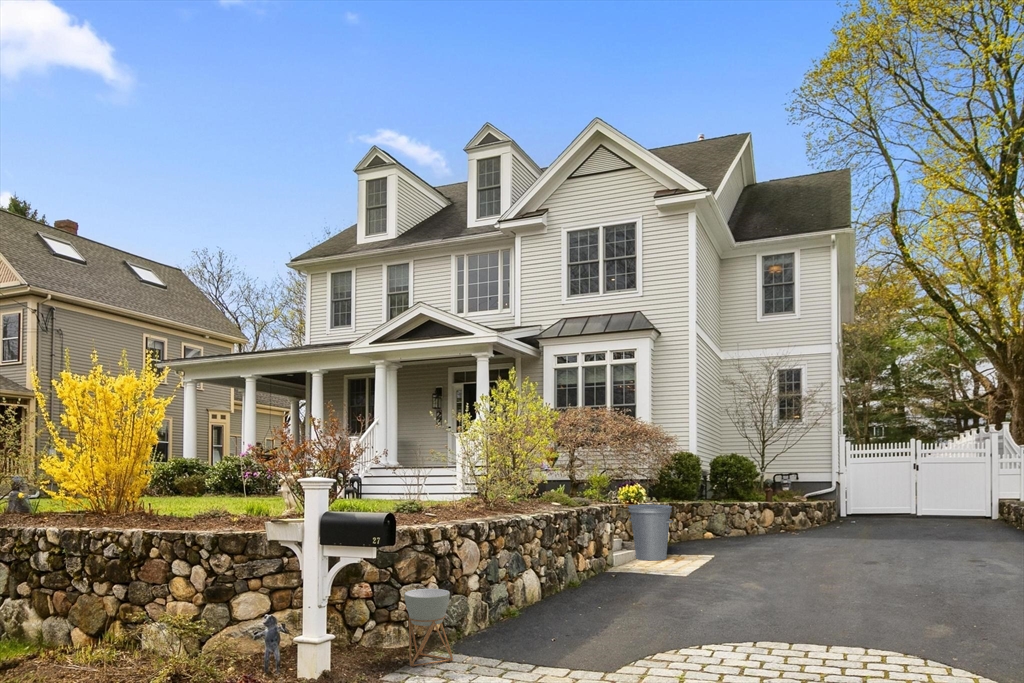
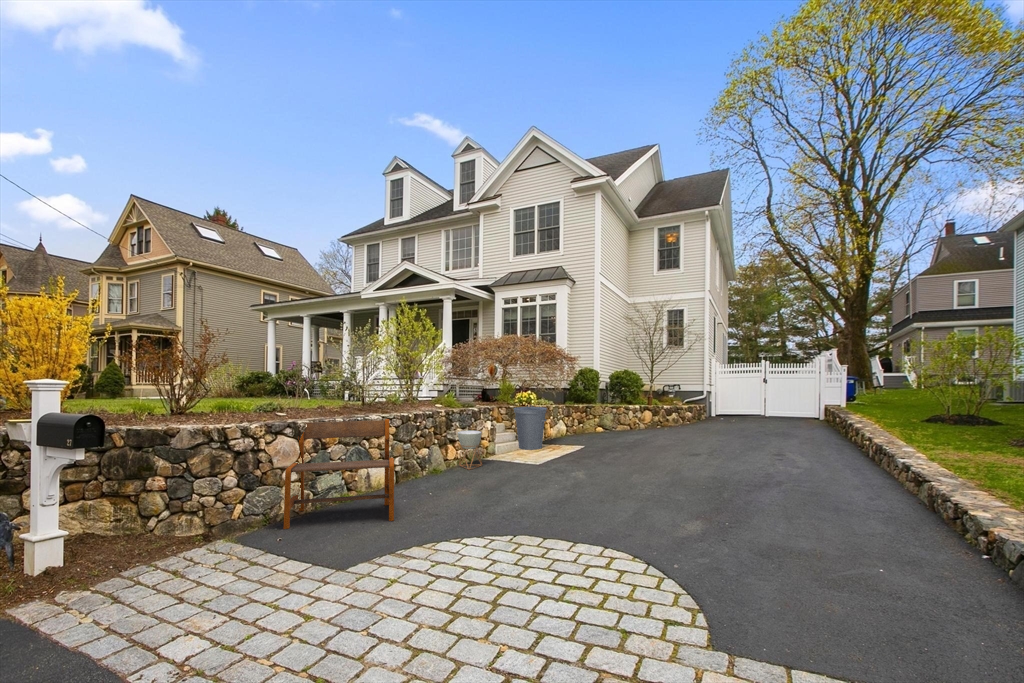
bench: none [466,518,594,643] -> present [284,419,394,529]
planter: present [404,589,453,666] -> present [458,431,482,470]

